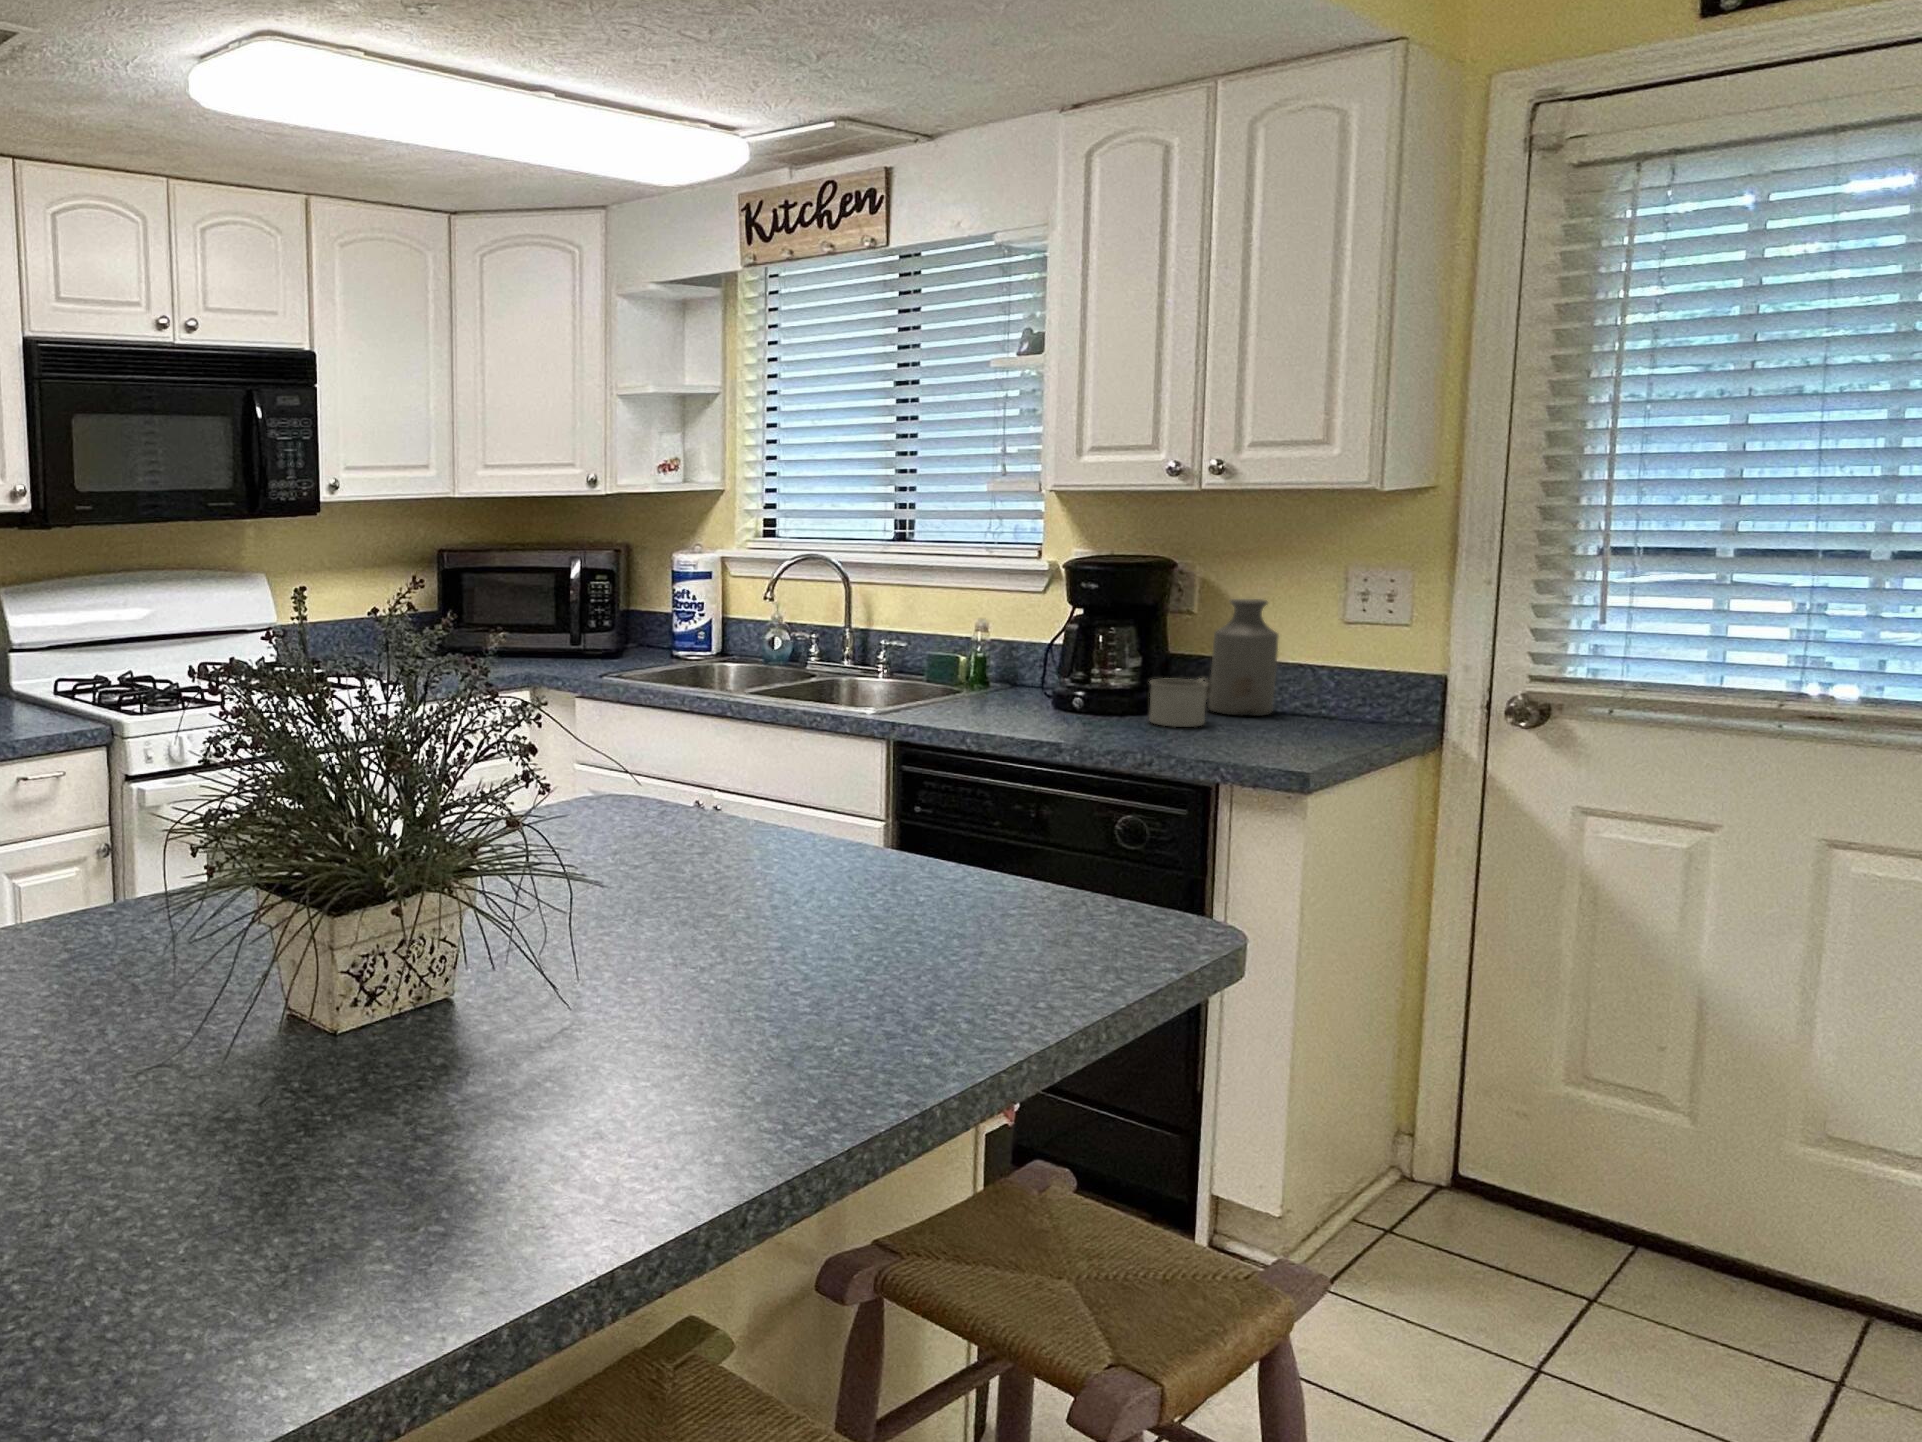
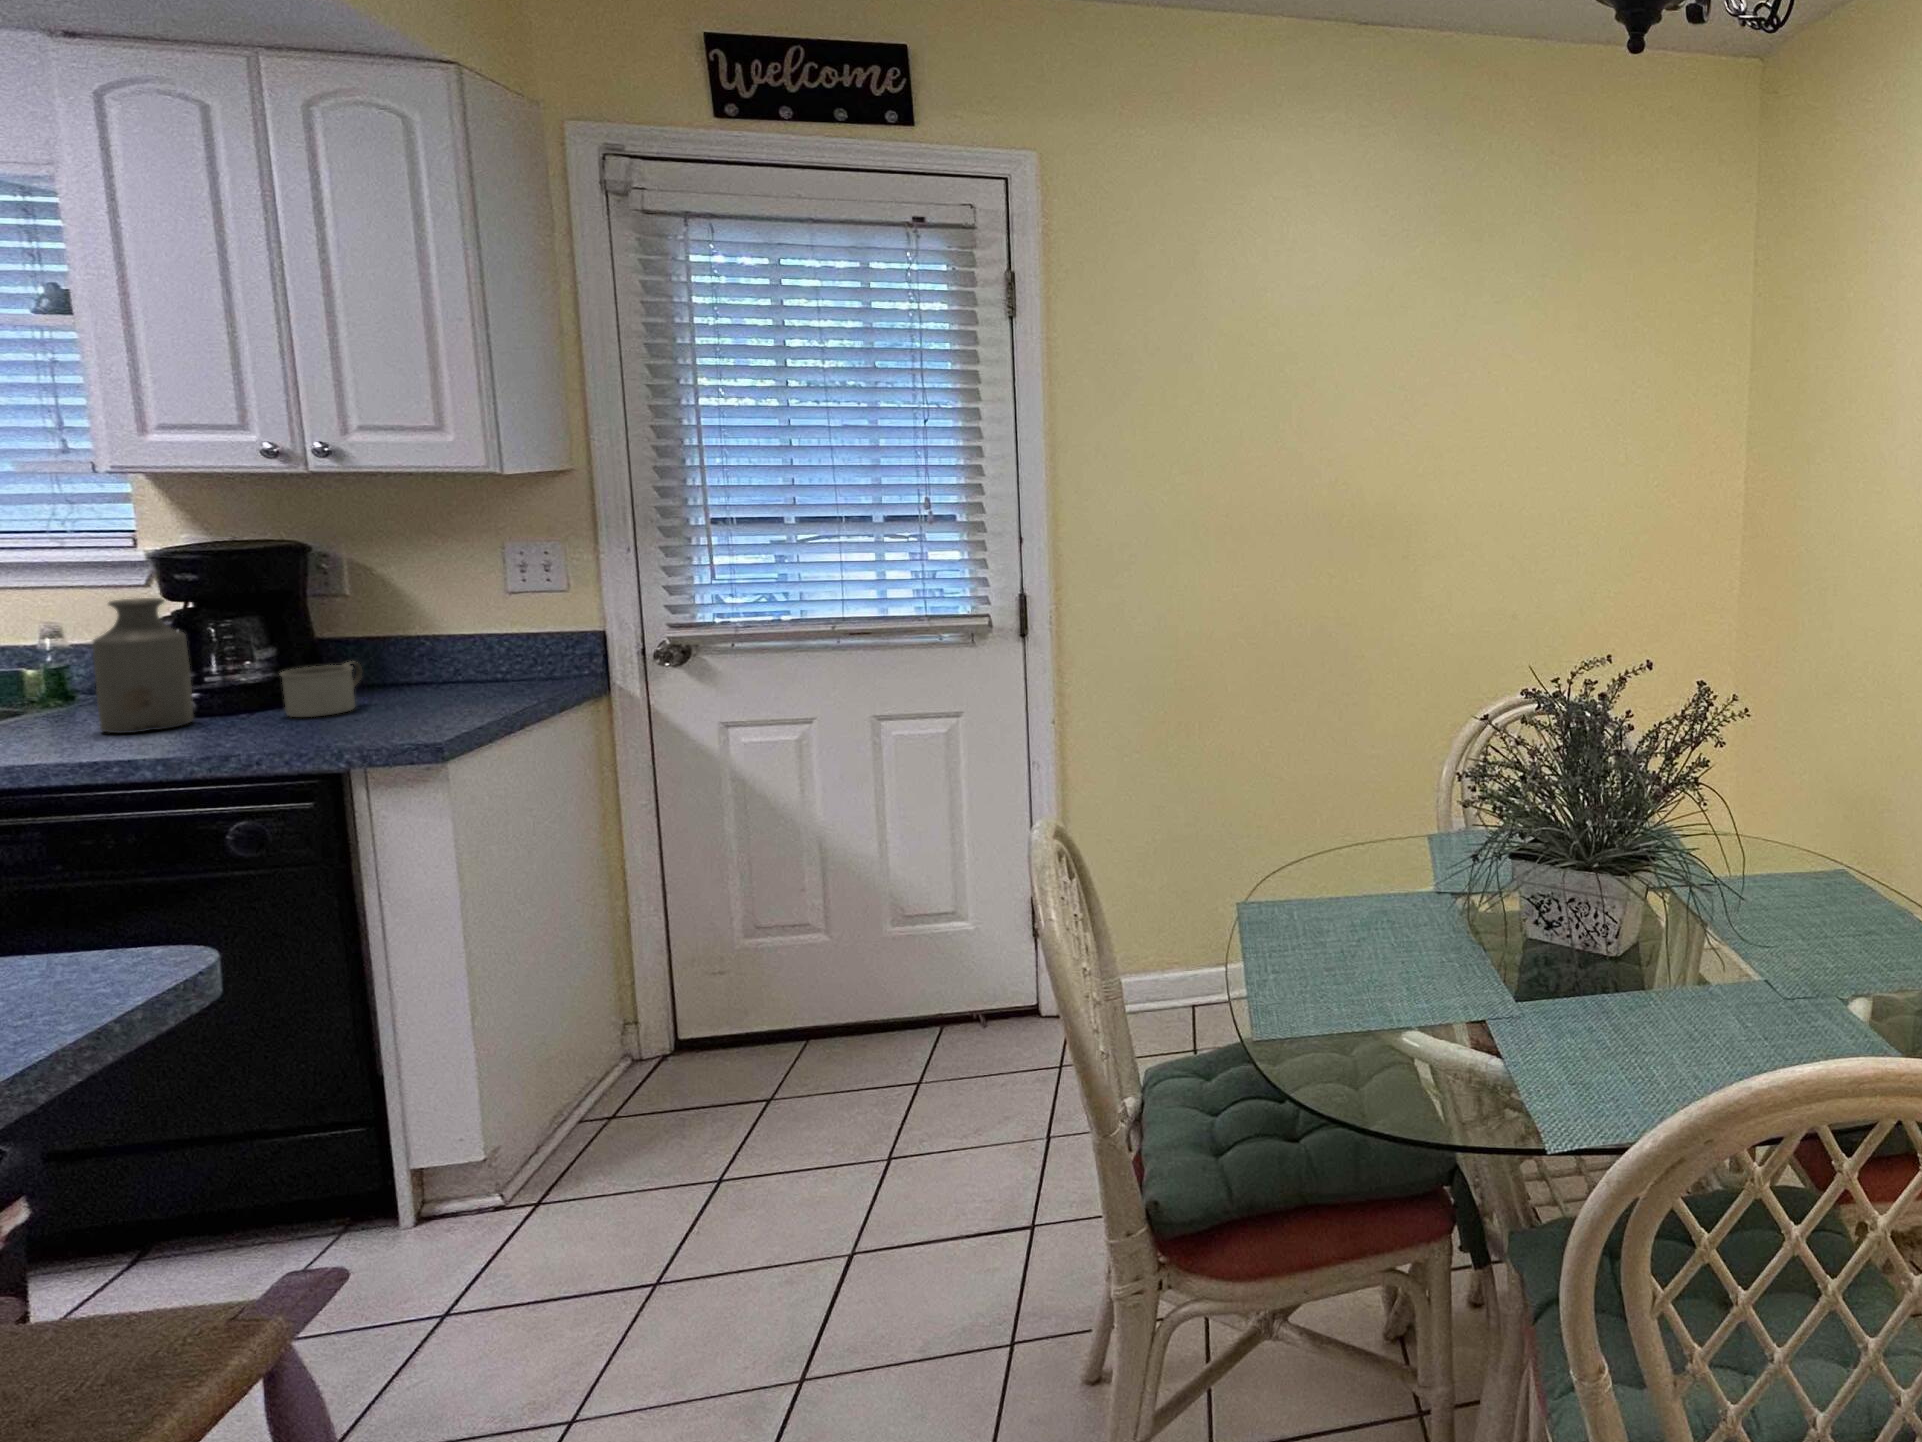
bottle: present [1208,599,1278,716] -> present [93,598,193,734]

